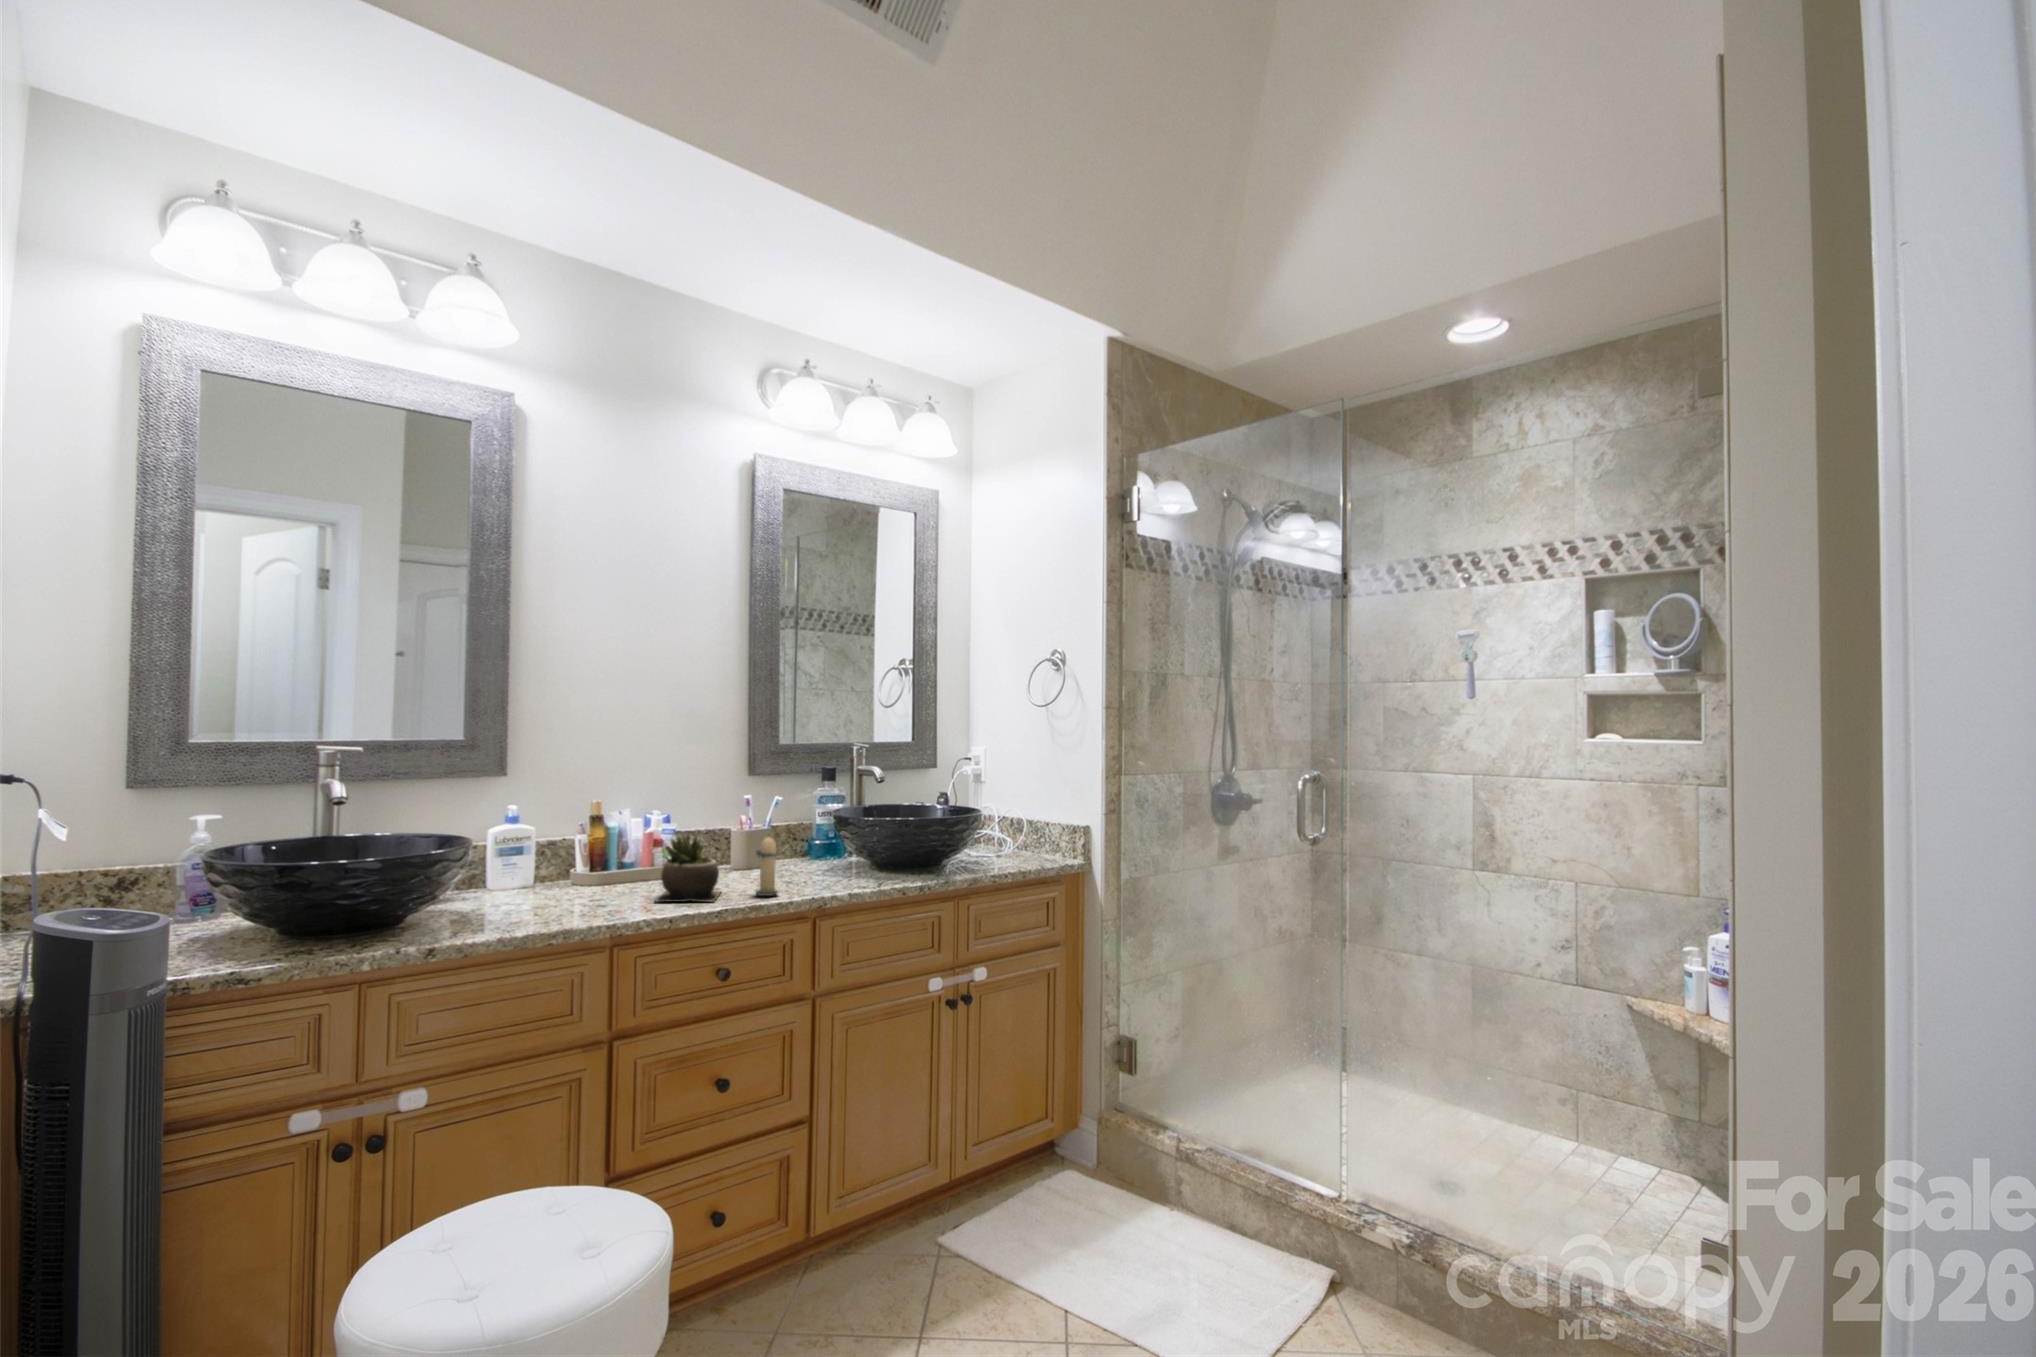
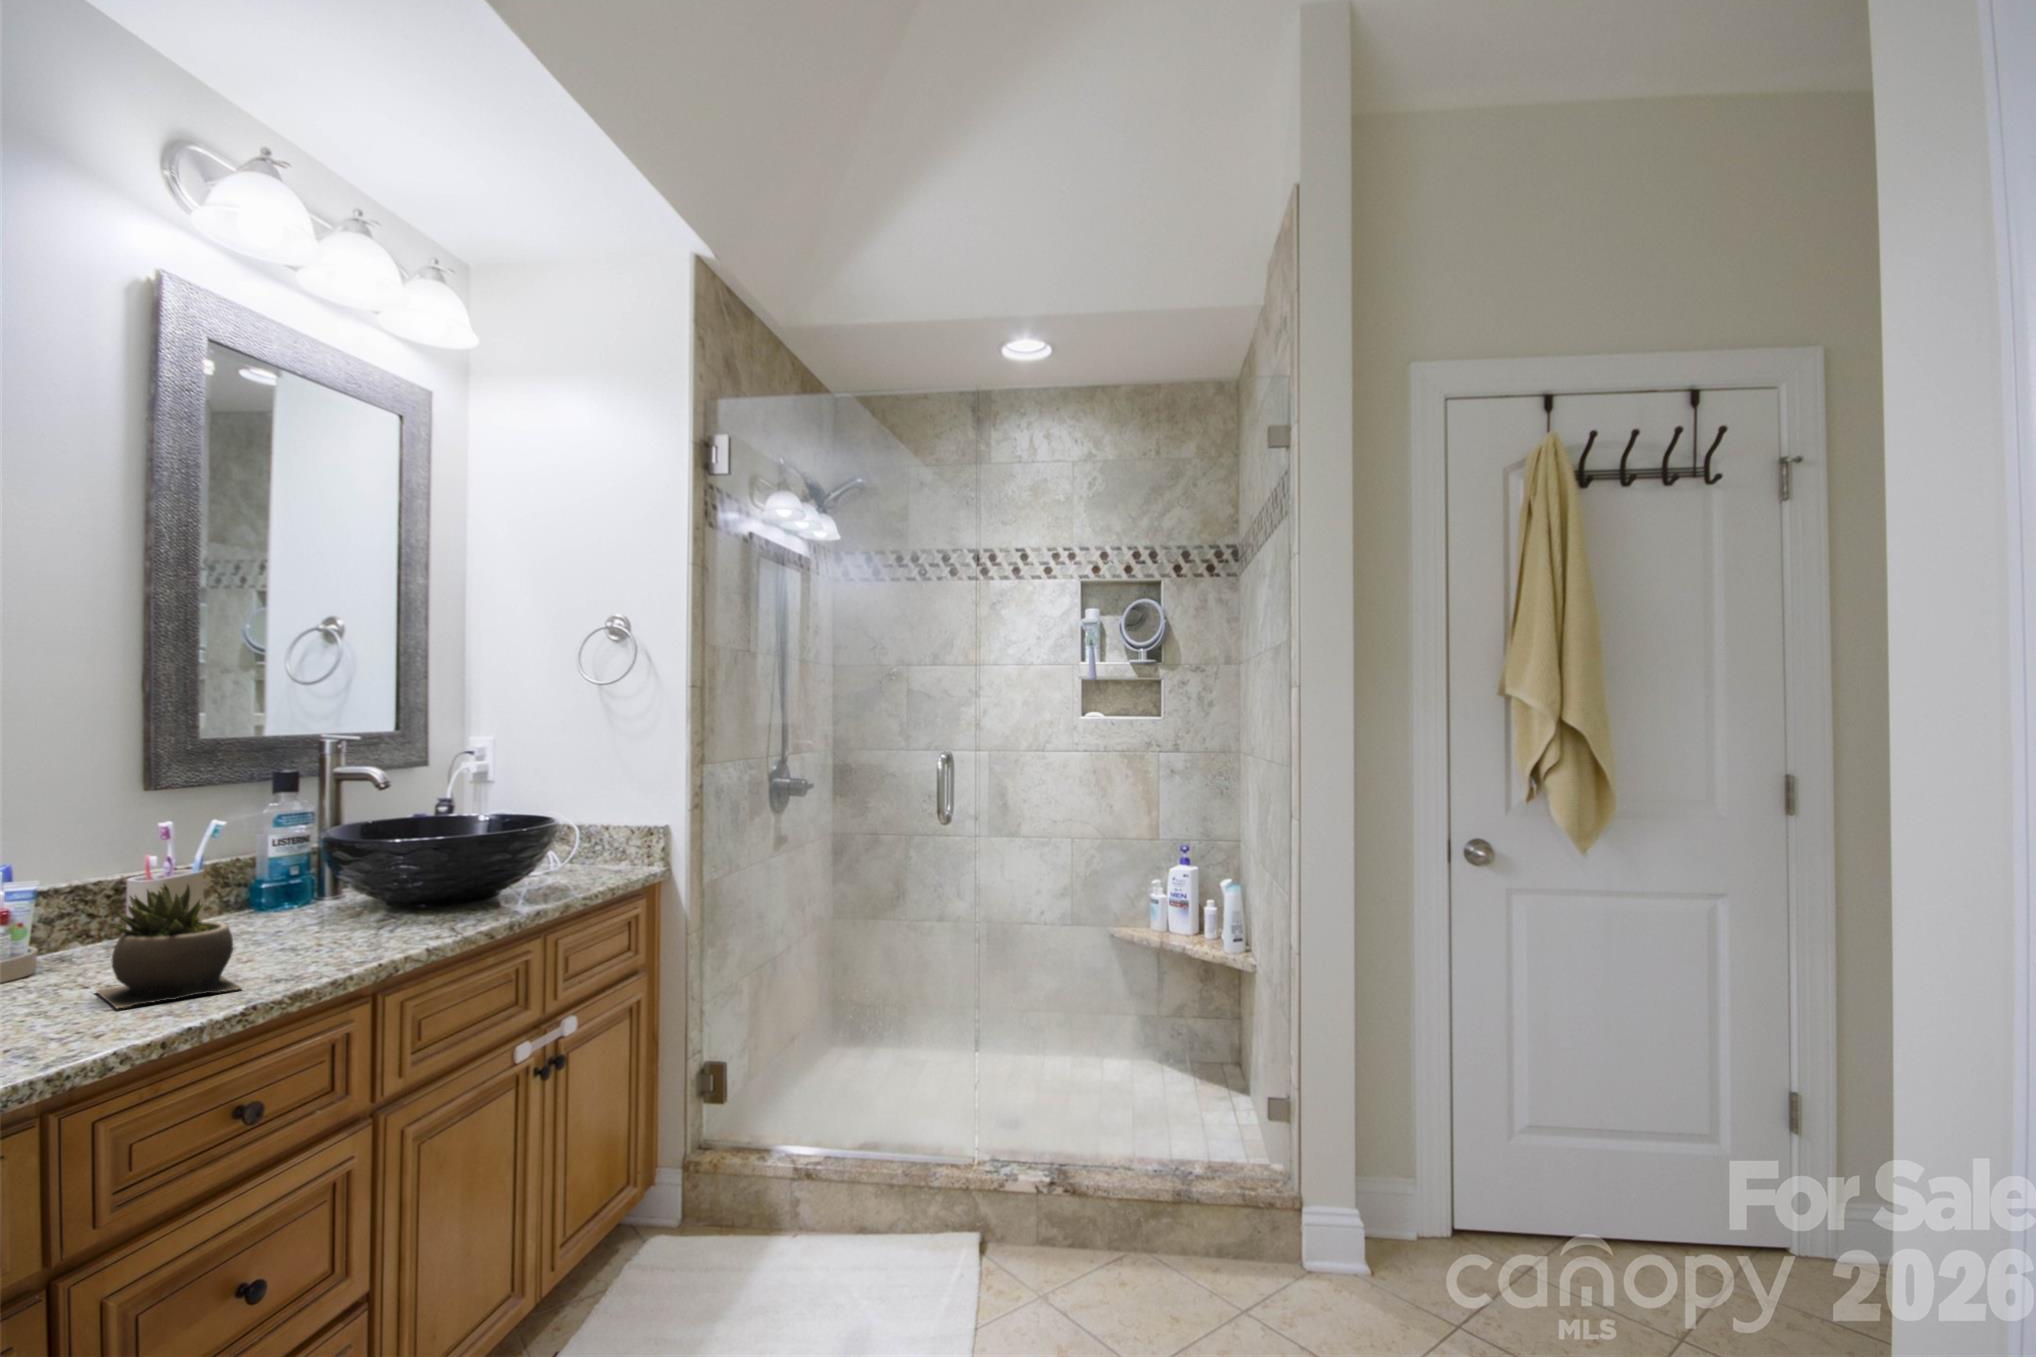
candle: present [756,837,779,896] -> none [288,868,347,970]

